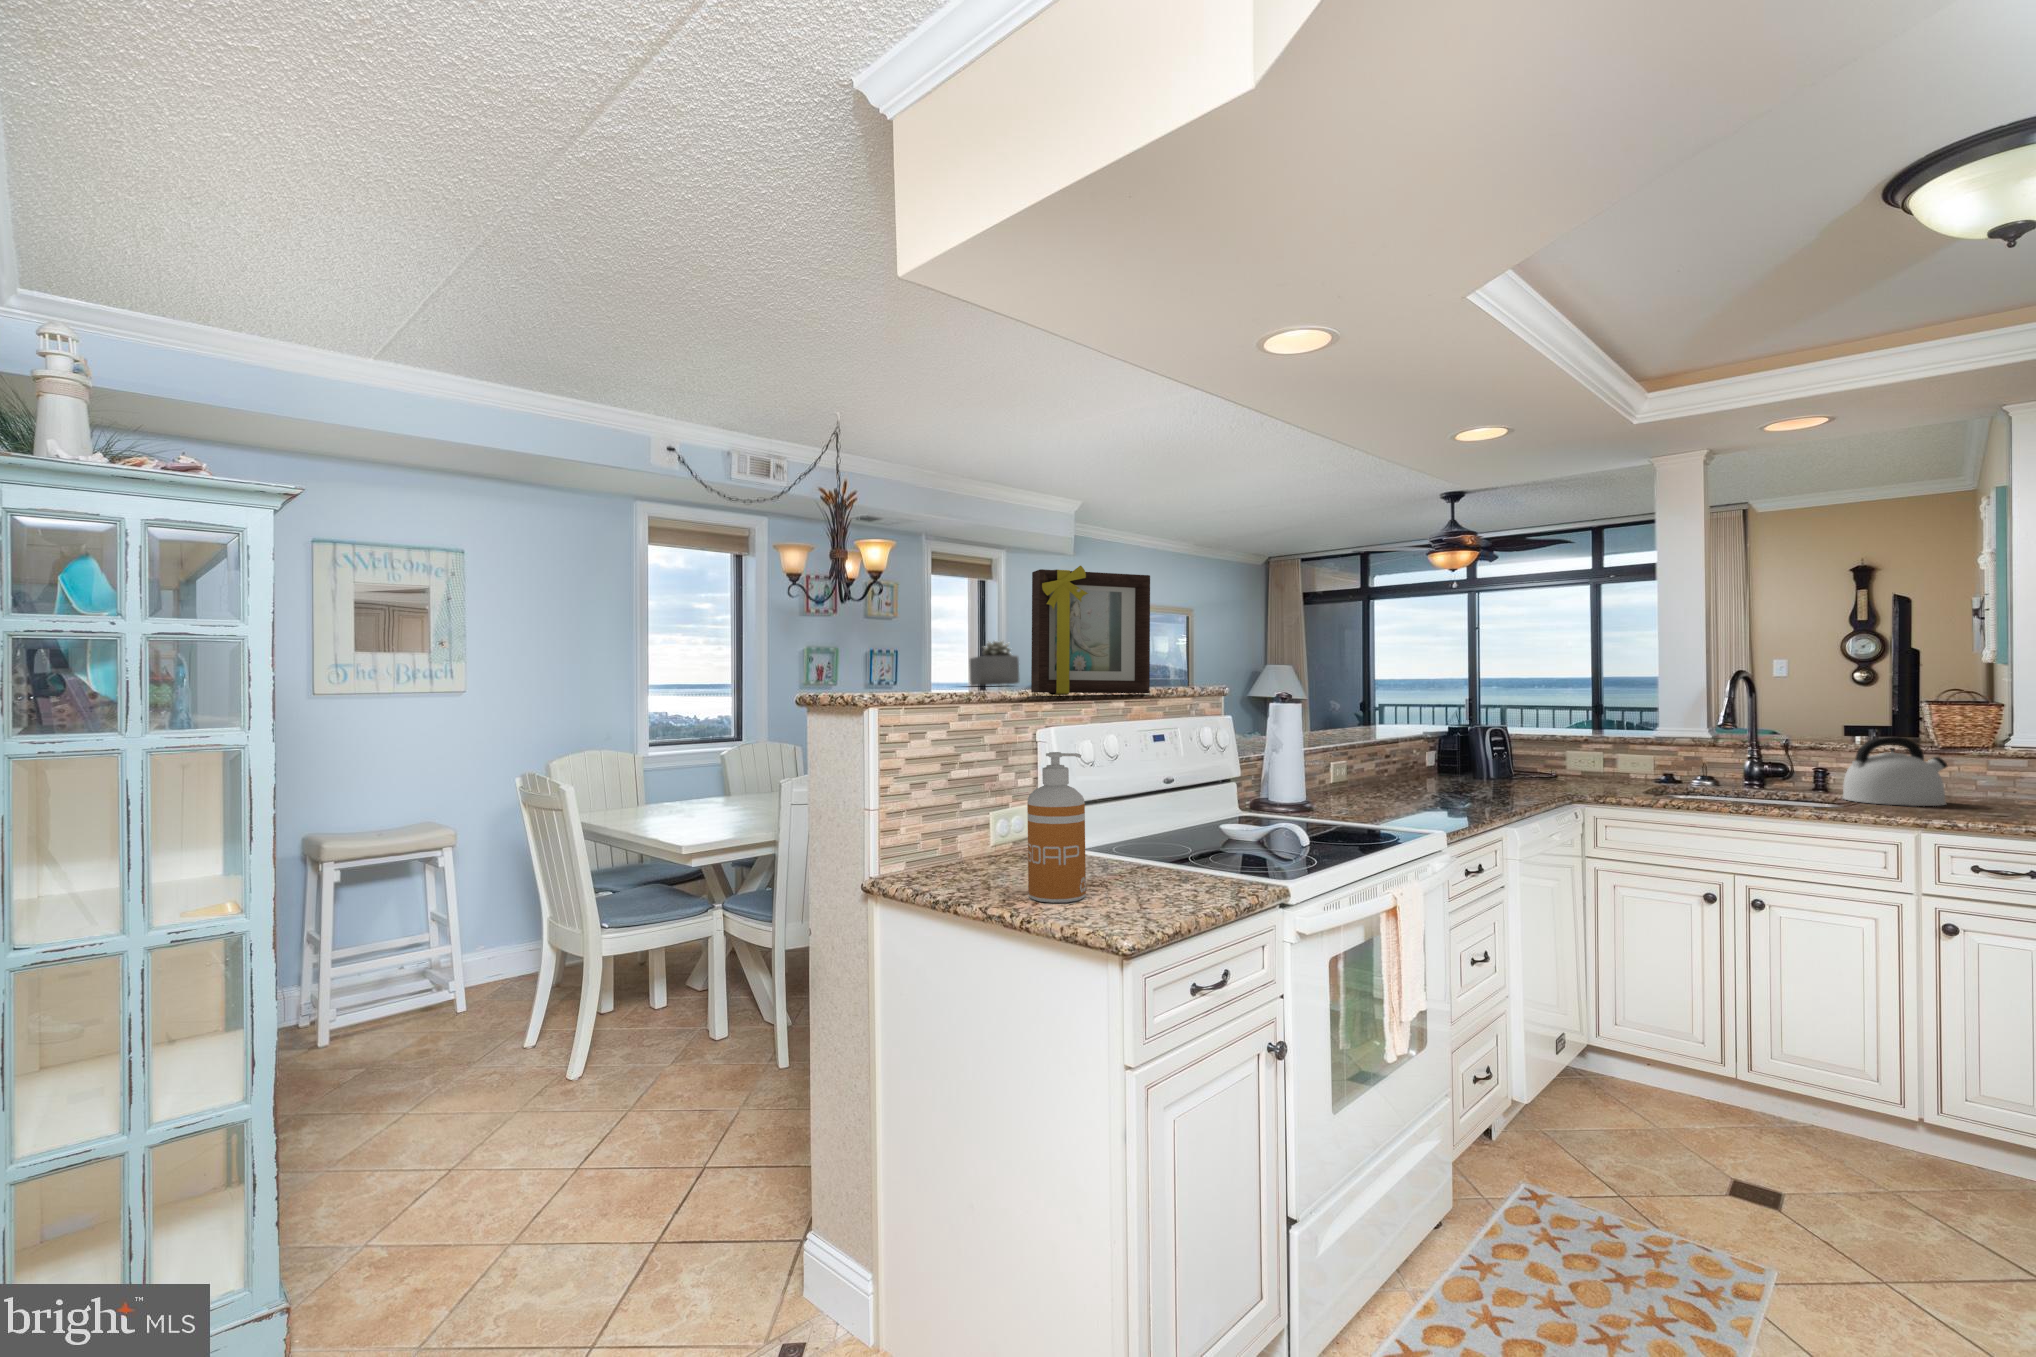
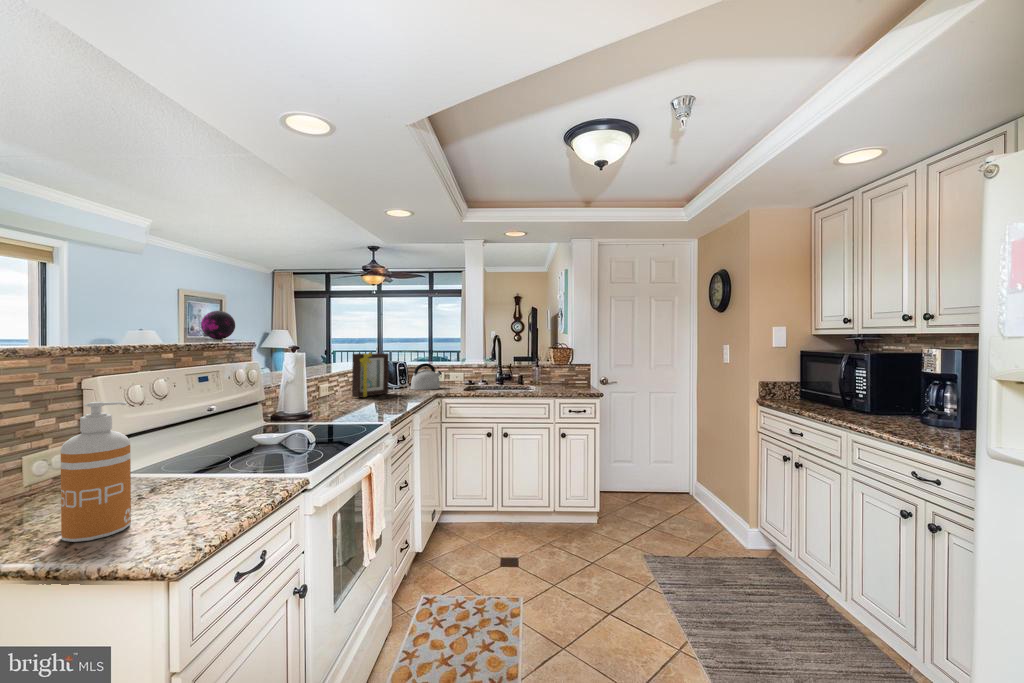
picture frame: present [1031,566,1150,695] -> present [352,352,389,397]
decorative orb: none [1158,638,1203,682] -> present [201,311,235,339]
succulent plant: present [969,641,1019,686] -> none [15,304,73,341]
kettle: present [1843,737,1947,806] -> present [411,363,442,390]

